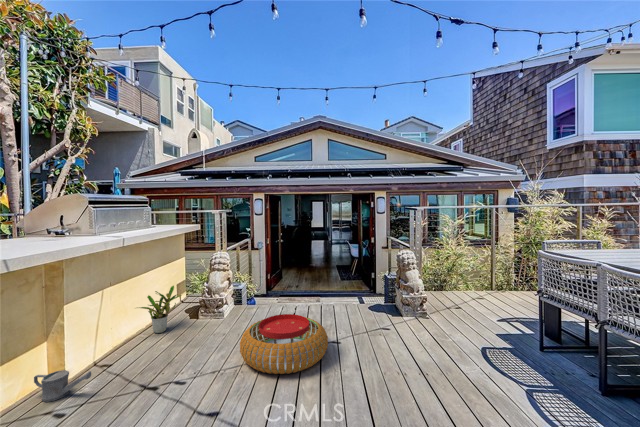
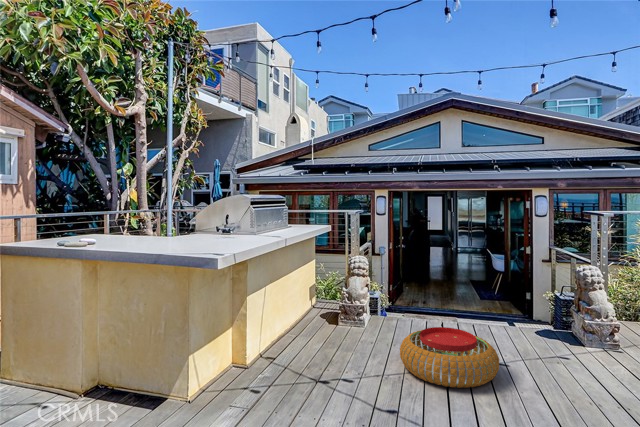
potted plant: present [139,286,181,333] -> none [287,288,327,335]
watering can: present [34,370,91,402] -> none [229,355,275,379]

